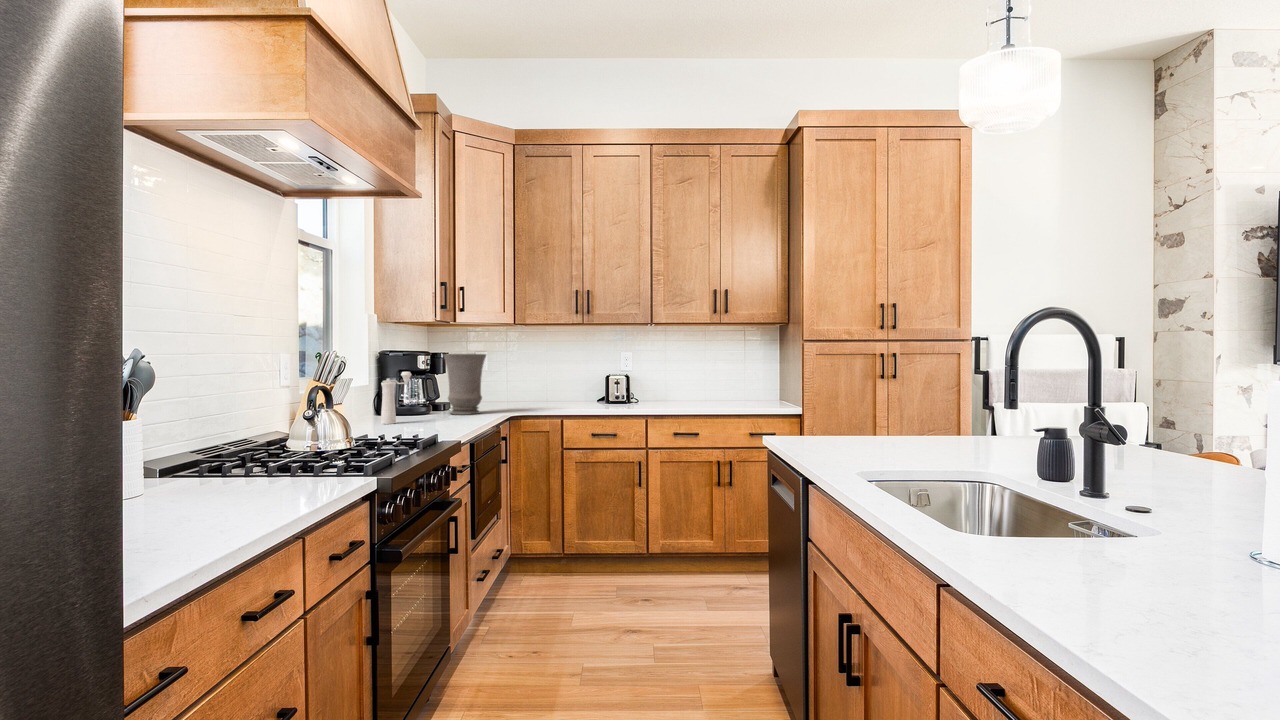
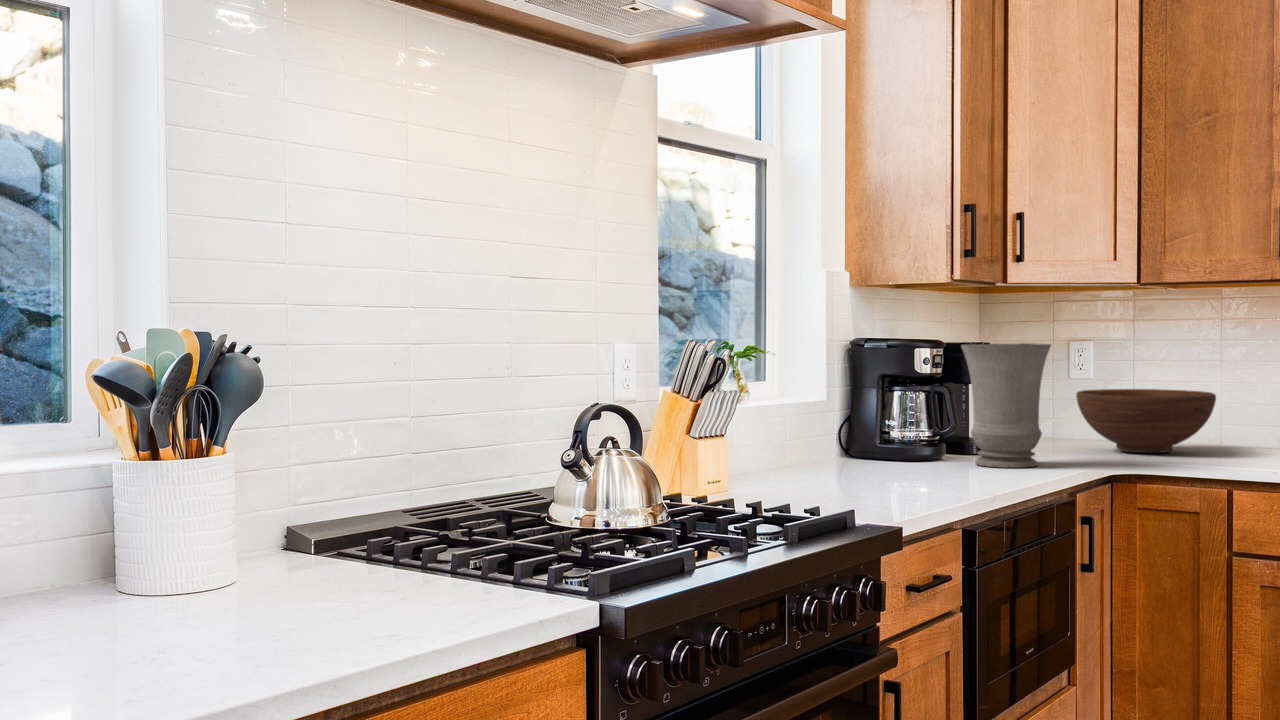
pepper mill: present [381,372,412,424] -> none [822,379,884,477]
fruit bowl: none [487,376,548,406] -> present [1076,389,1216,453]

